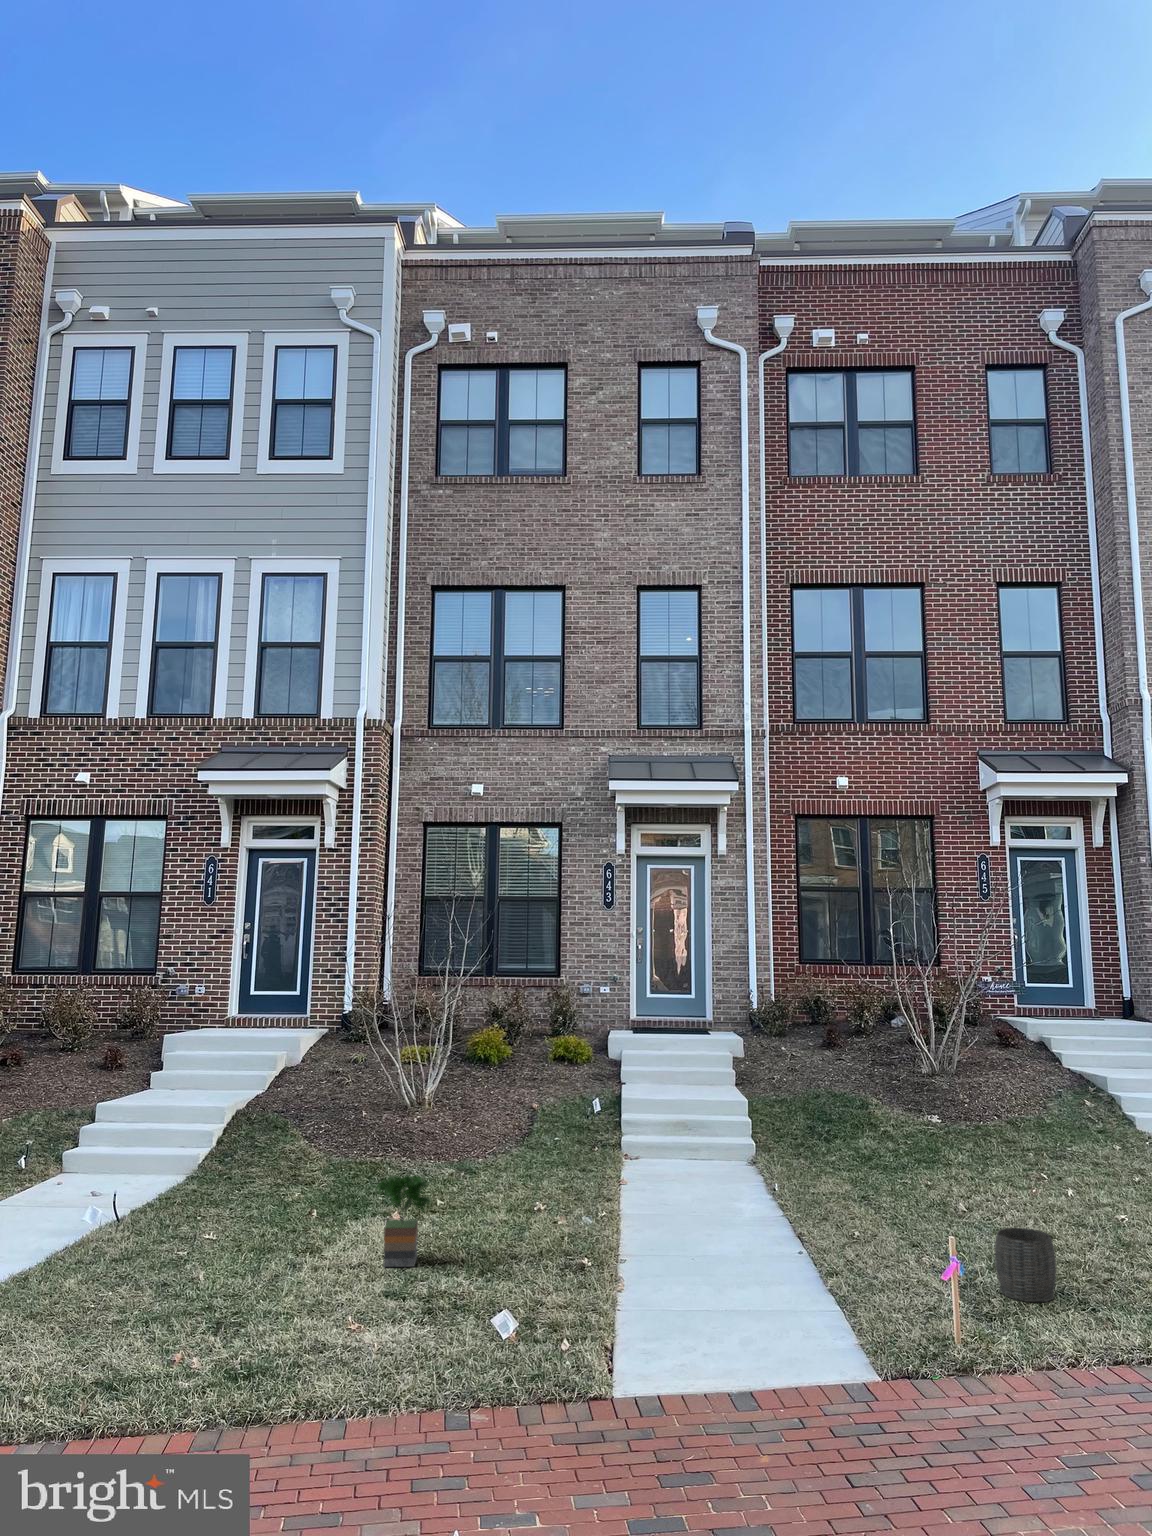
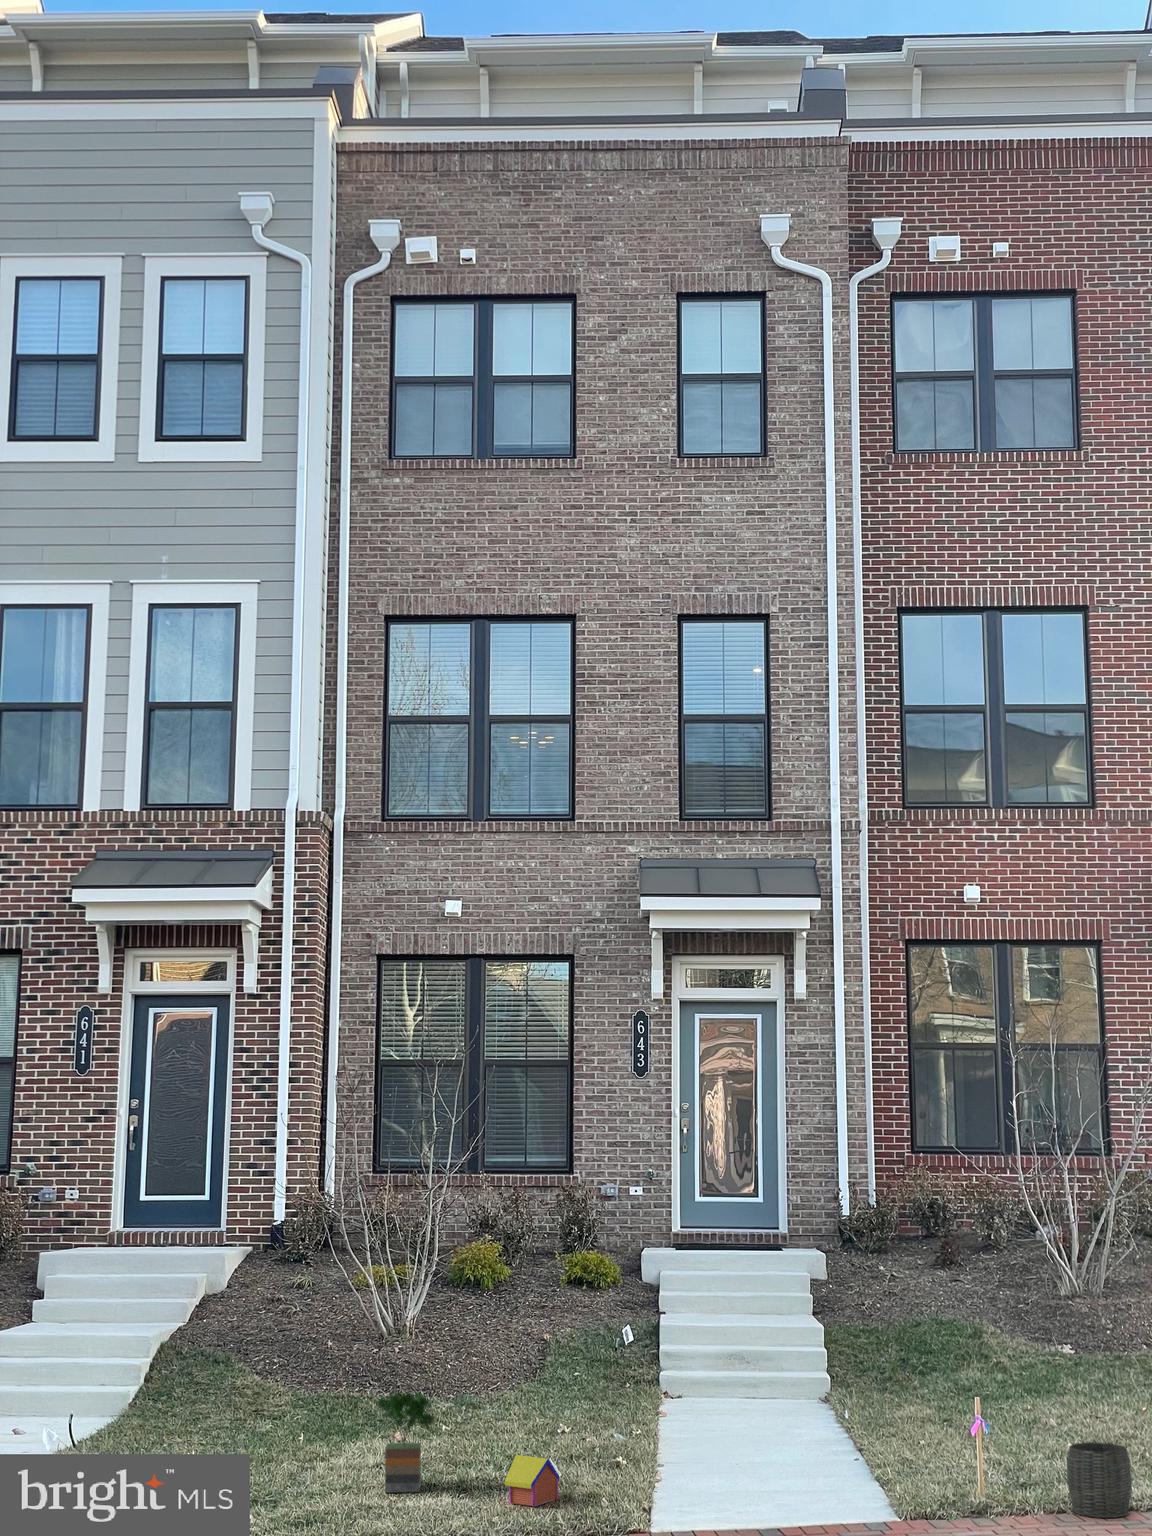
toy house: none [489,1236,538,1287] -> present [505,1455,559,1506]

